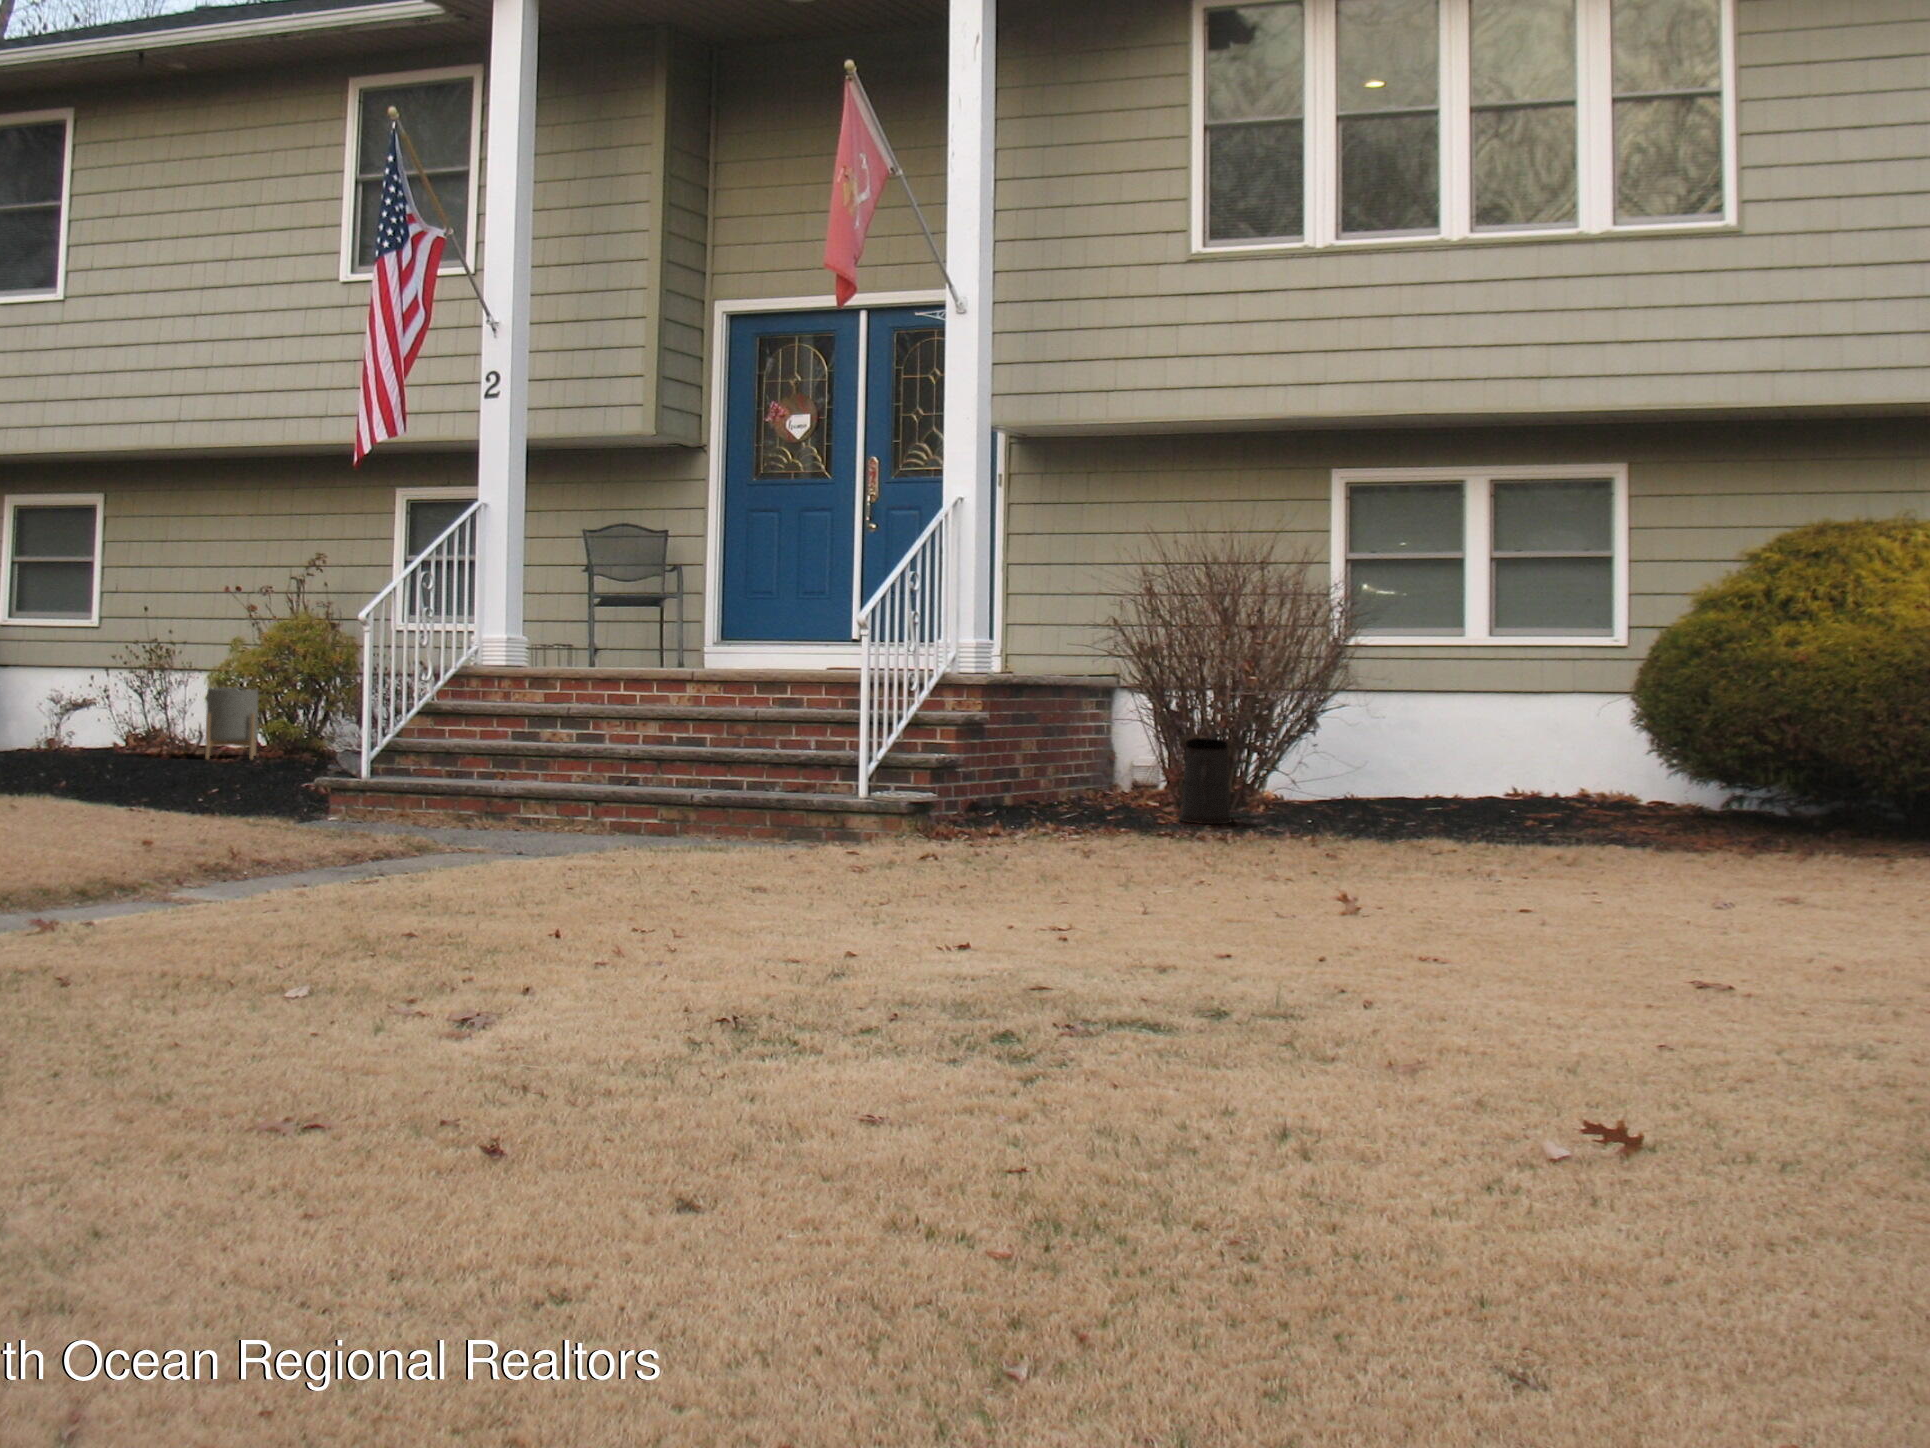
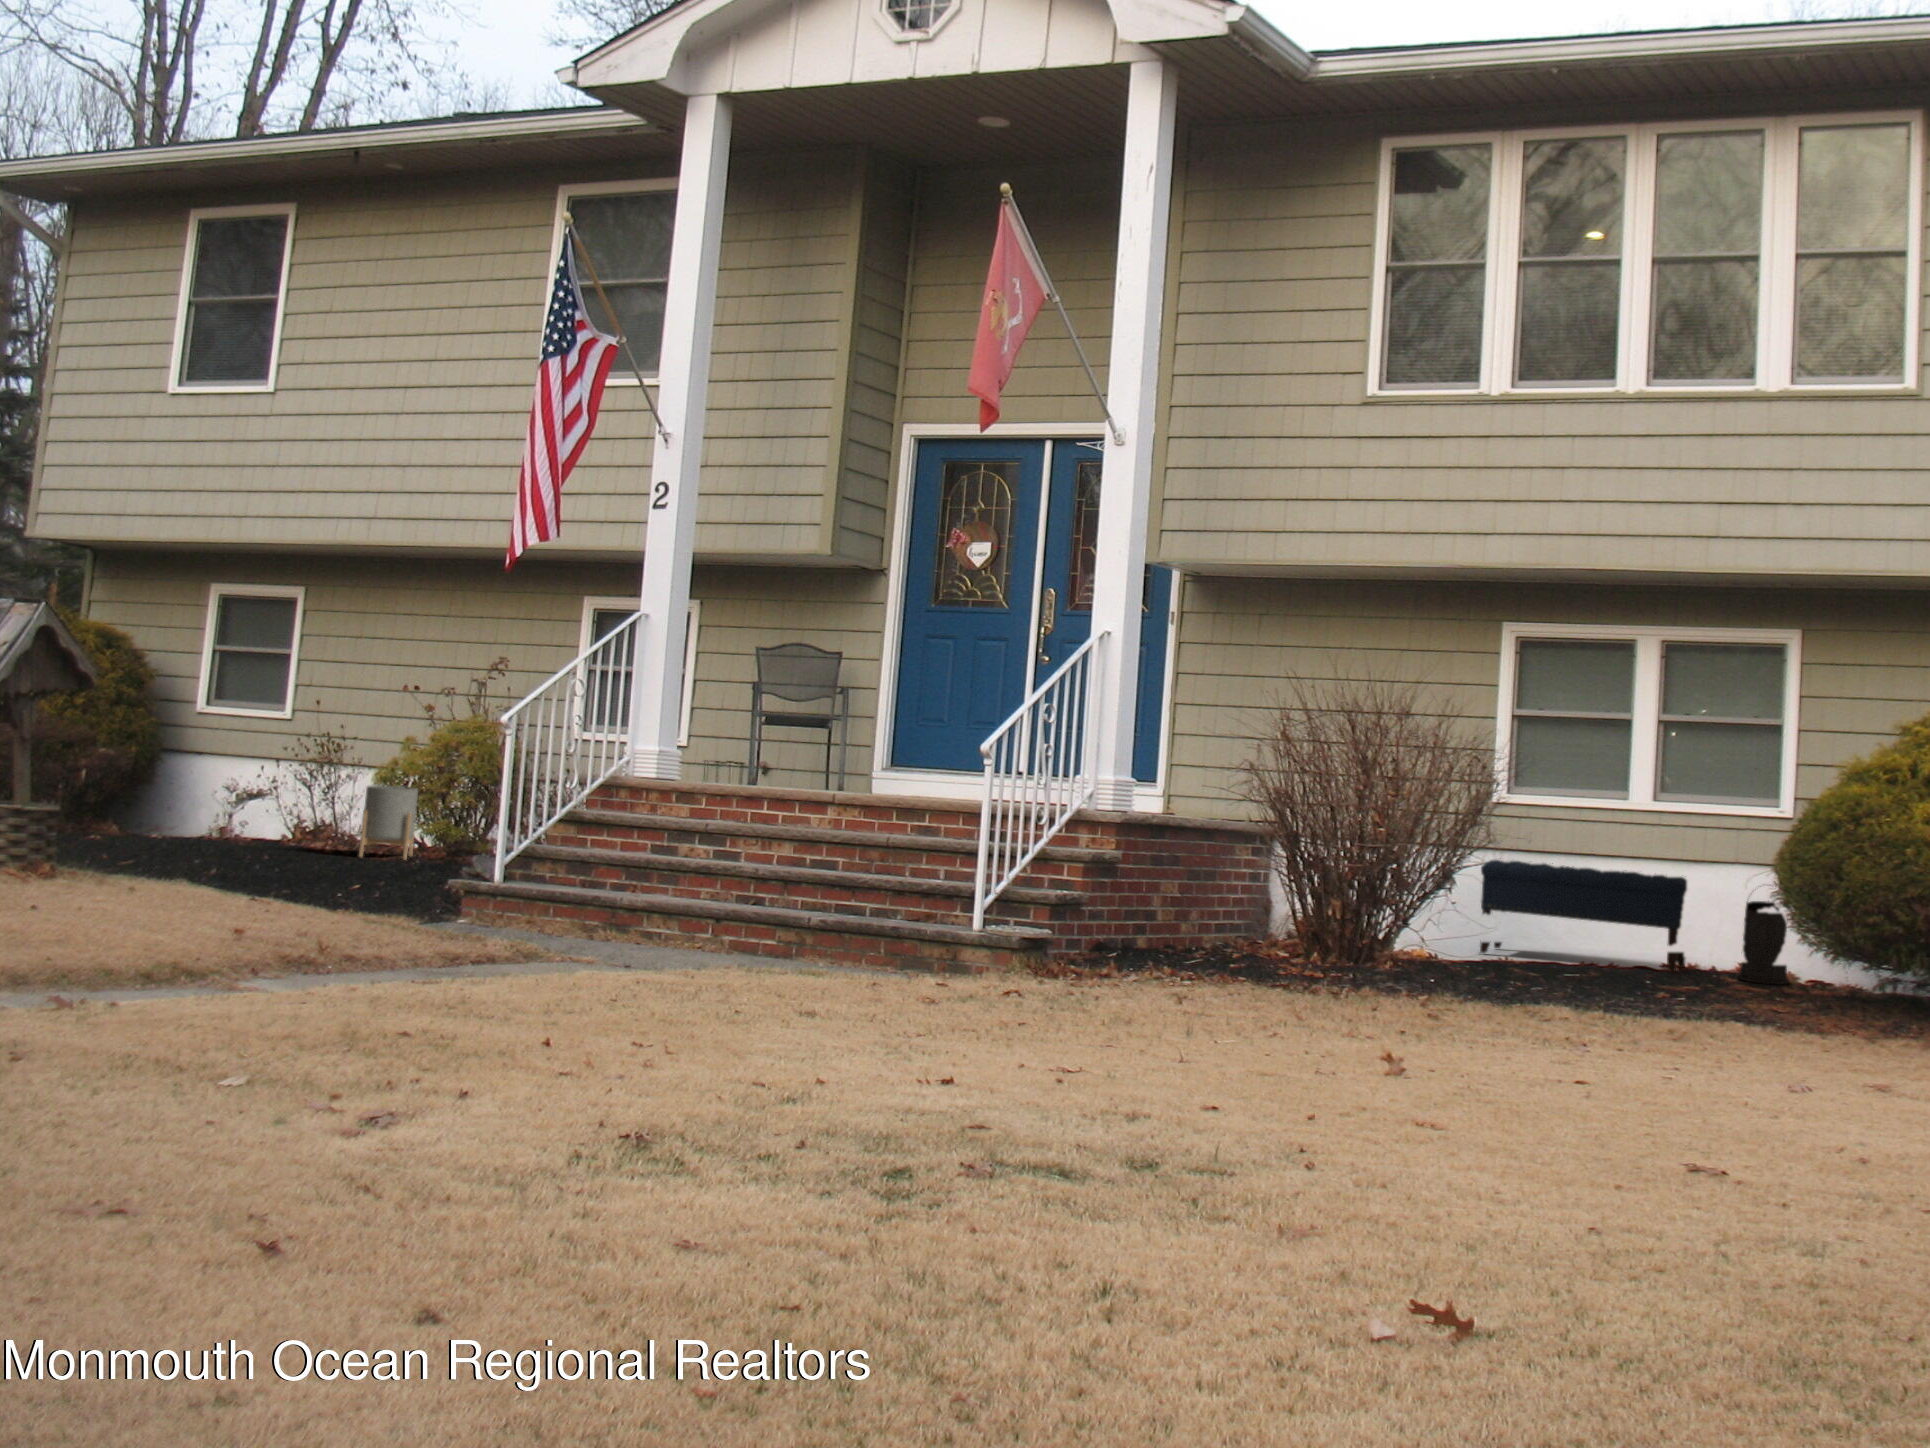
bench: none [1329,701,1533,803] -> present [1480,858,1687,973]
watering can: present [1180,731,1232,824] -> present [1738,885,1789,984]

